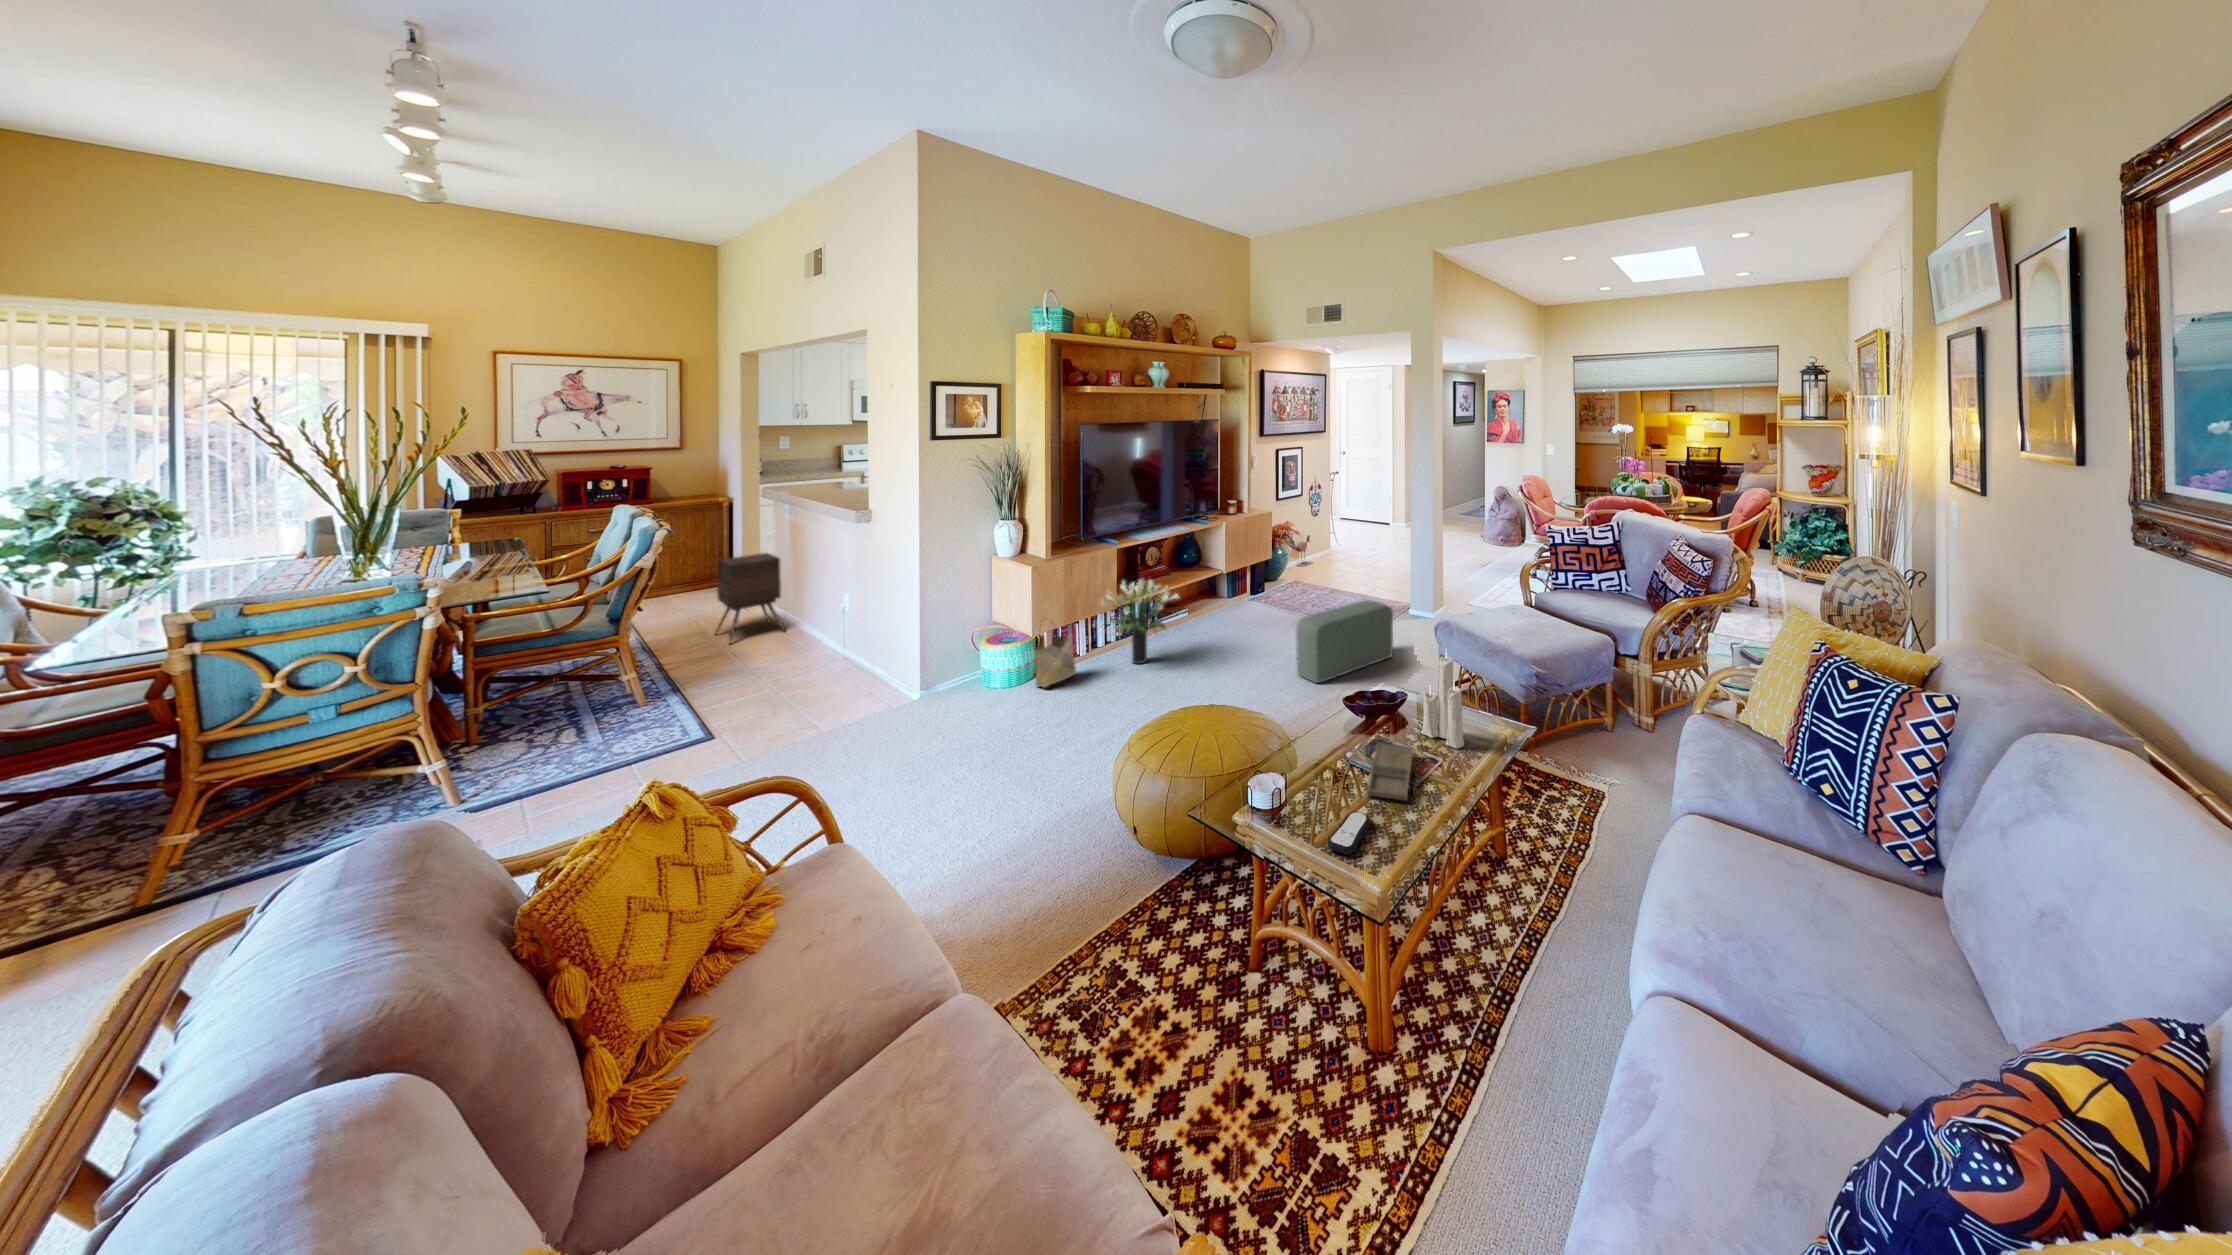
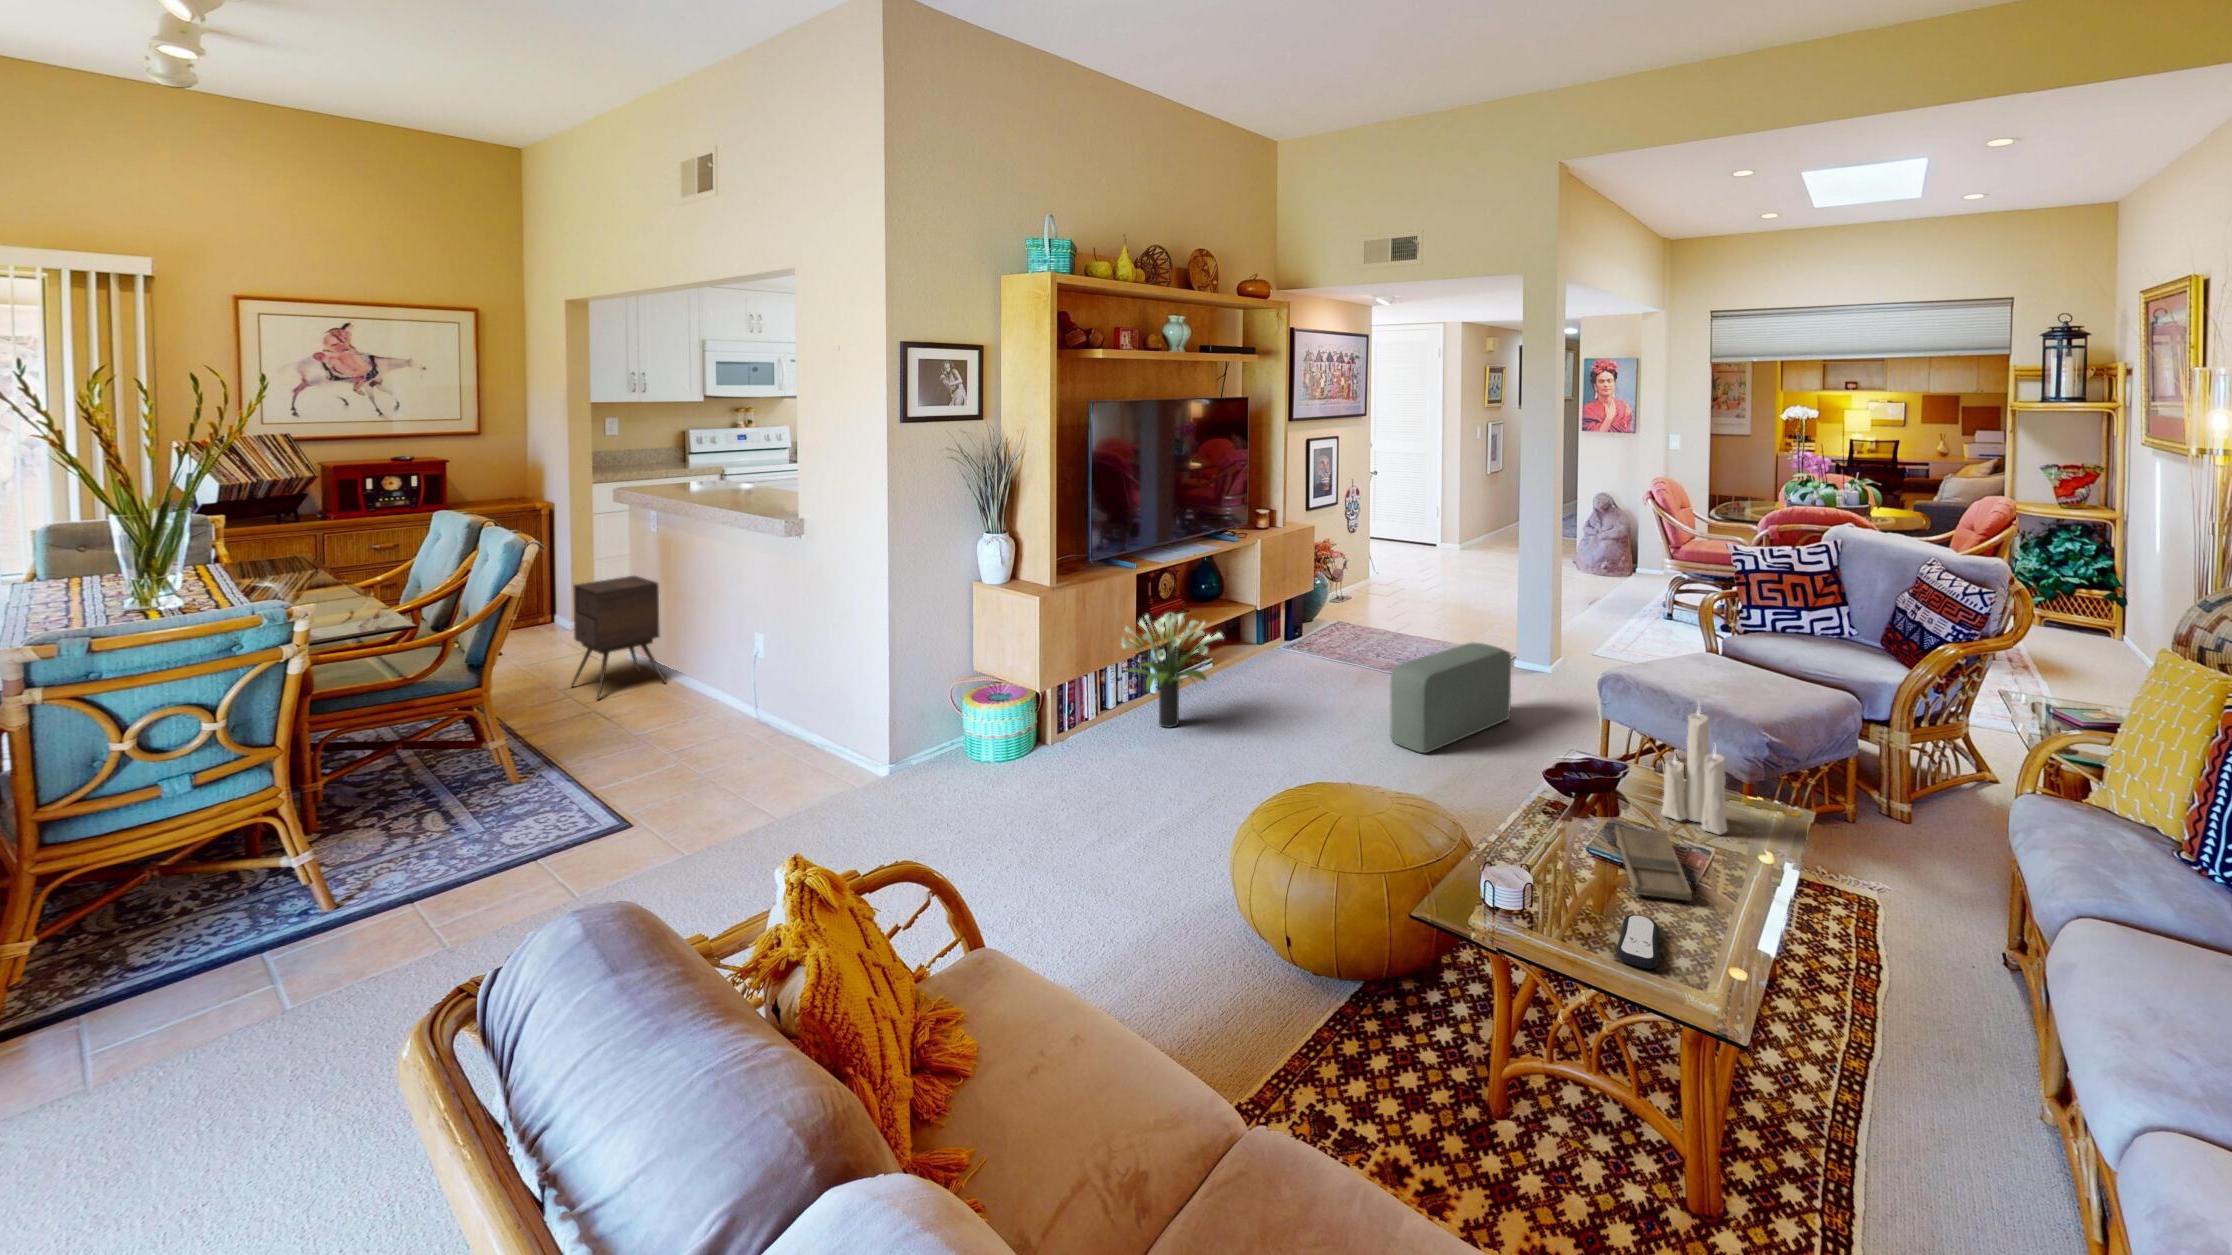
woven basket: present [1035,618,1076,687] -> none [1043,664,1092,758]

